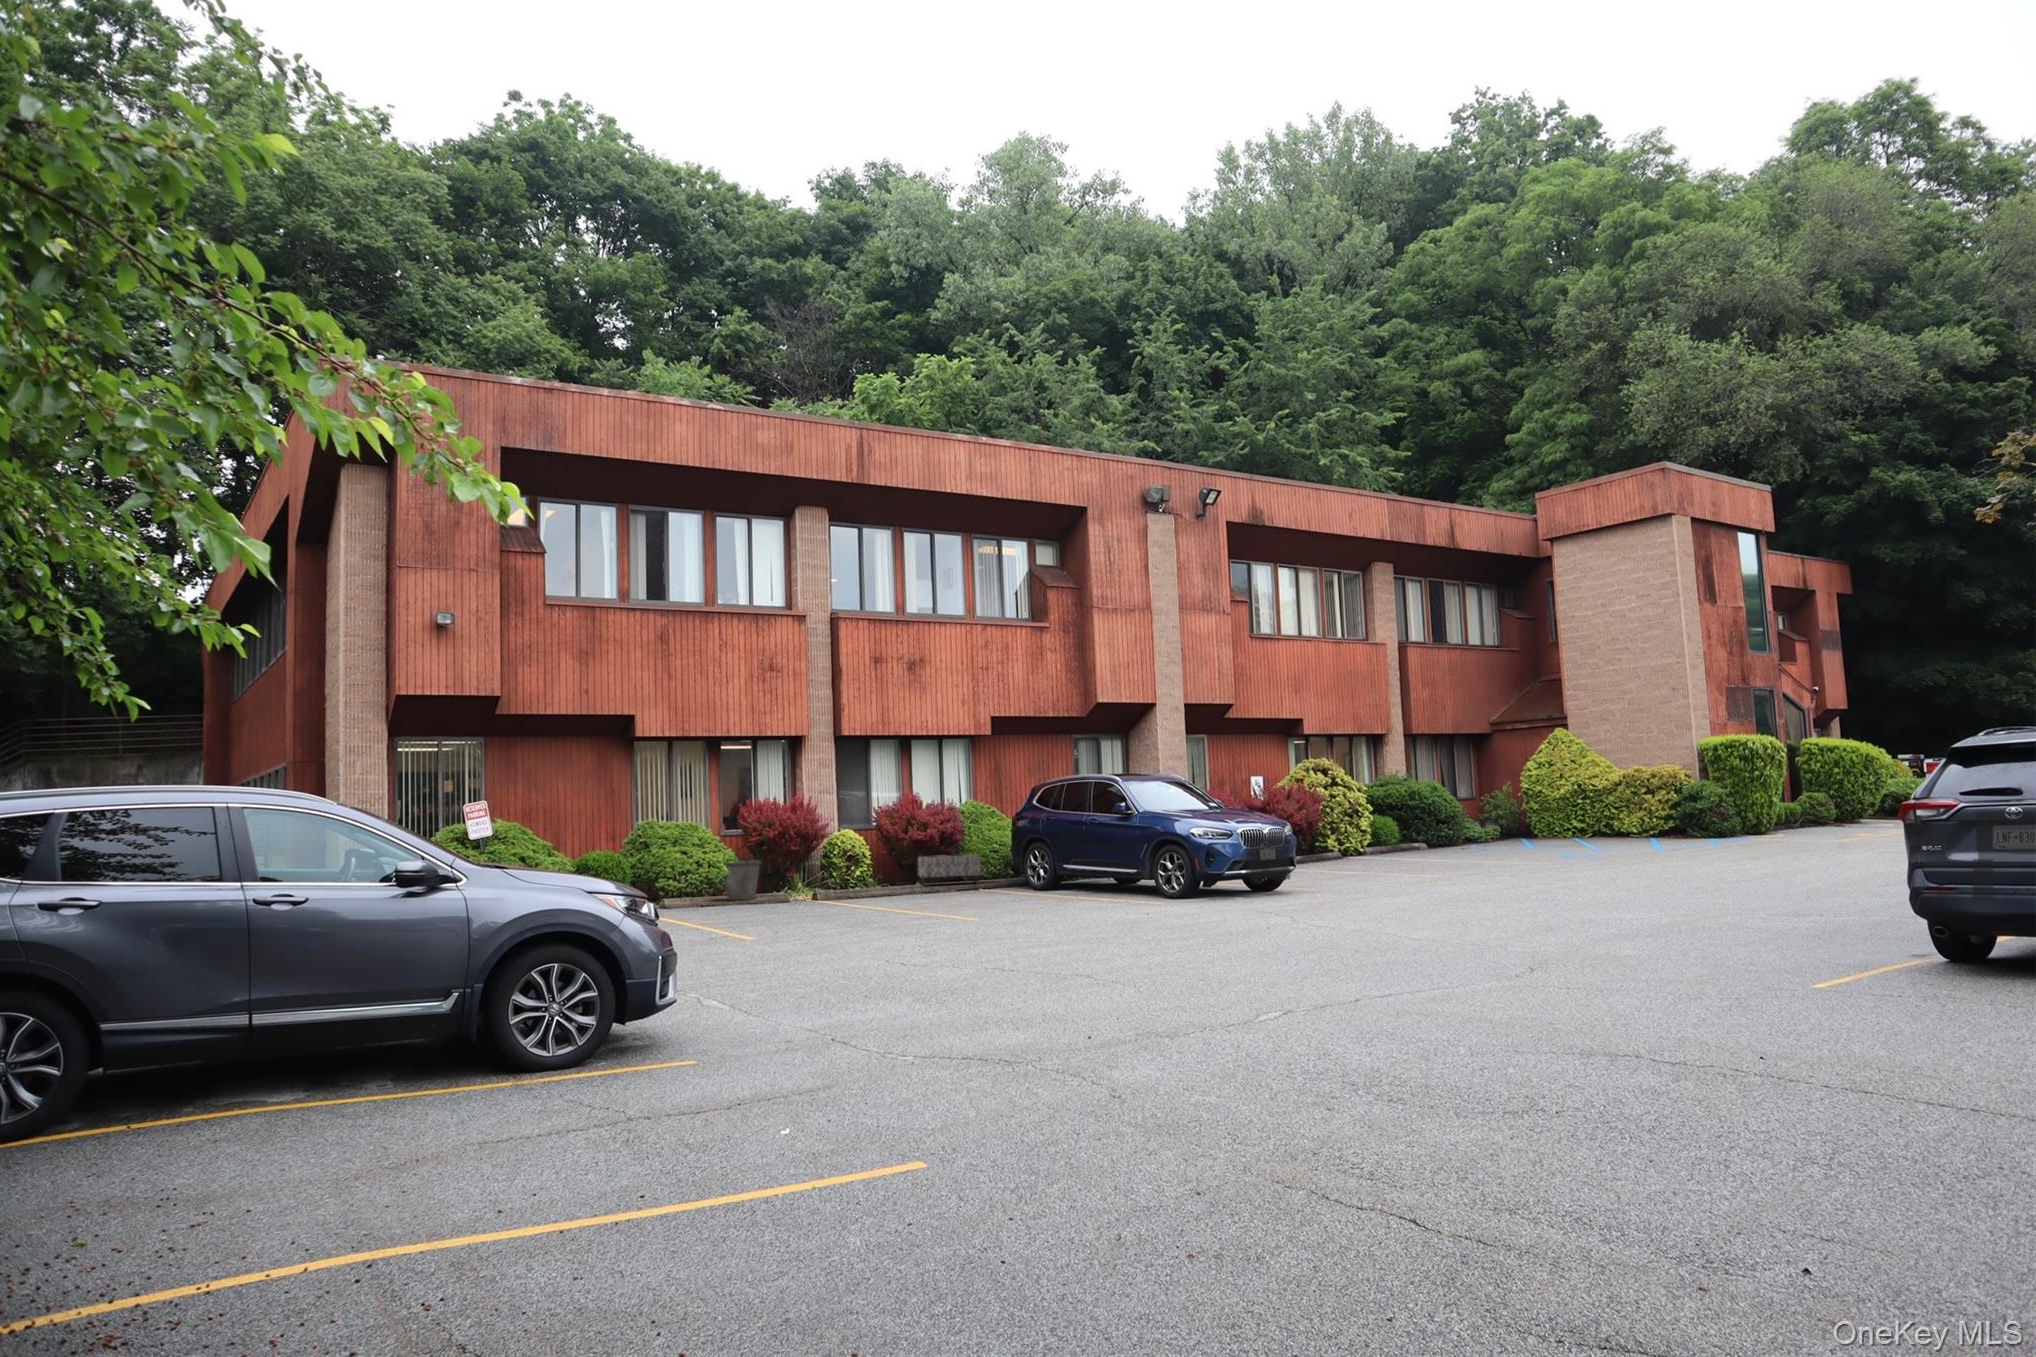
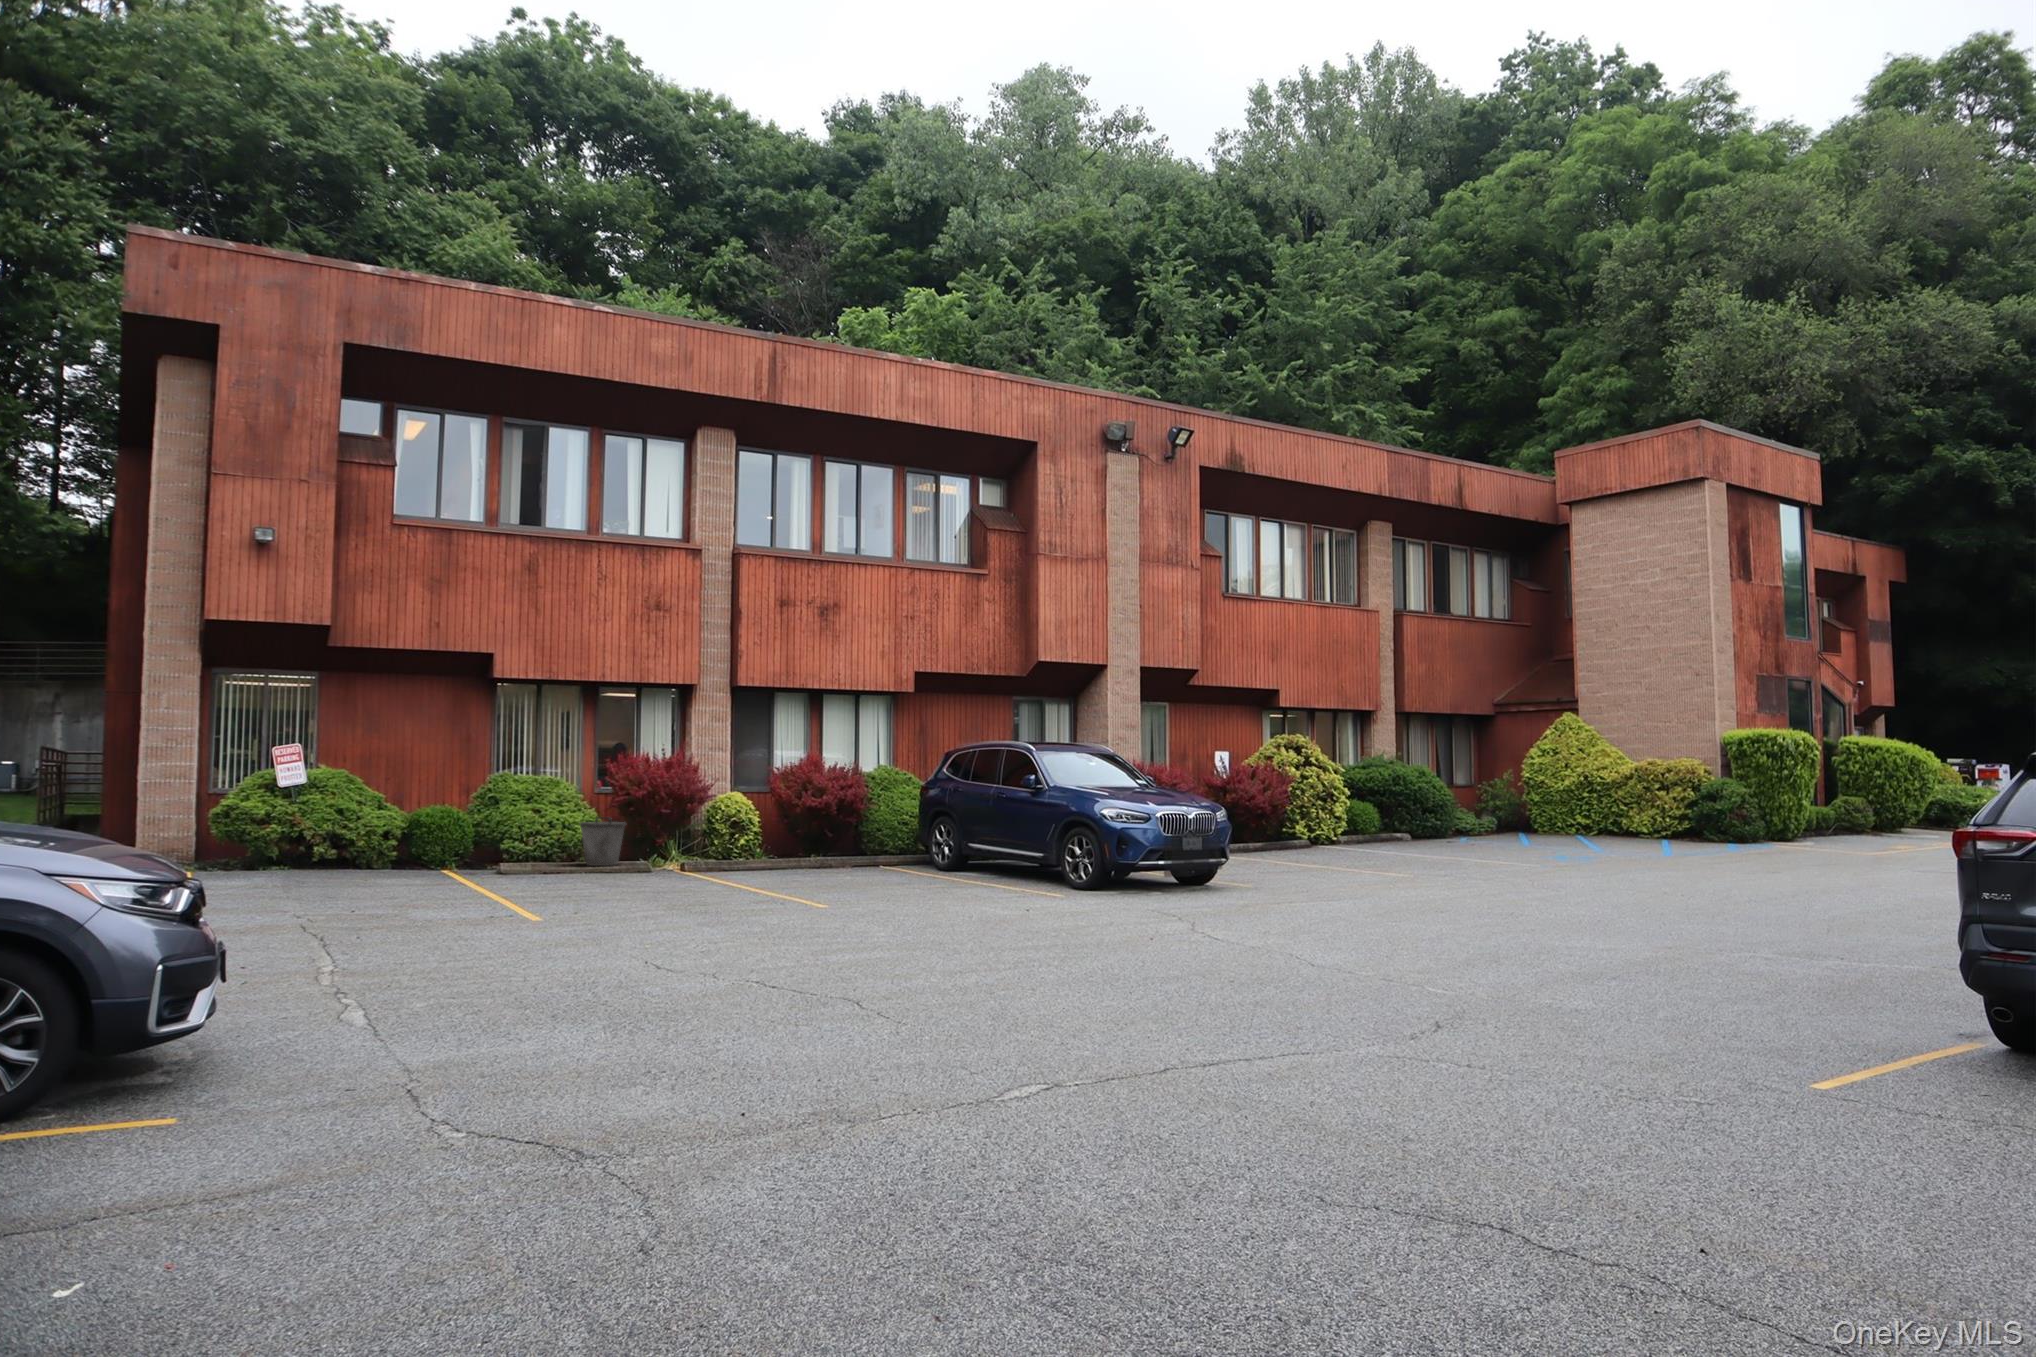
bench: present [918,854,981,886] -> none [815,825,884,859]

